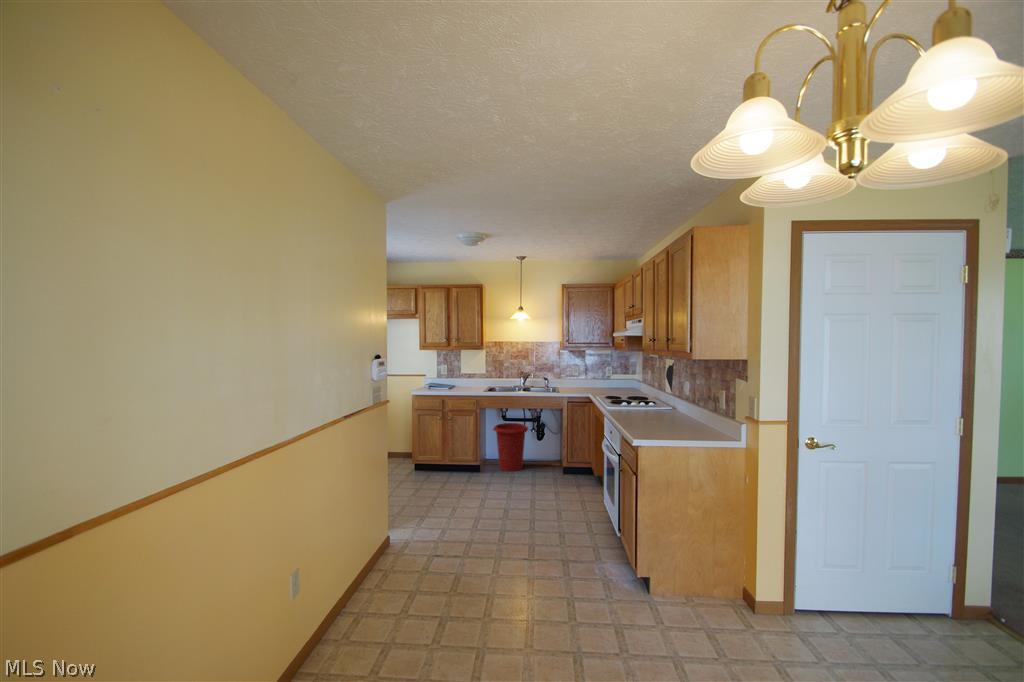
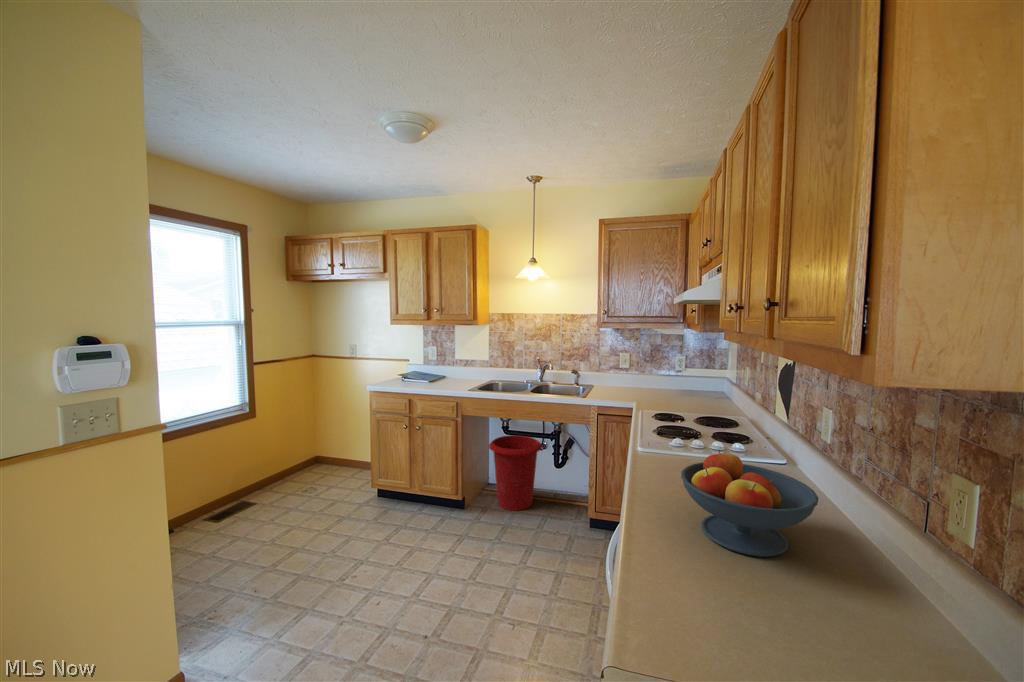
fruit bowl: none [637,397,684,429] -> present [681,450,818,557]

